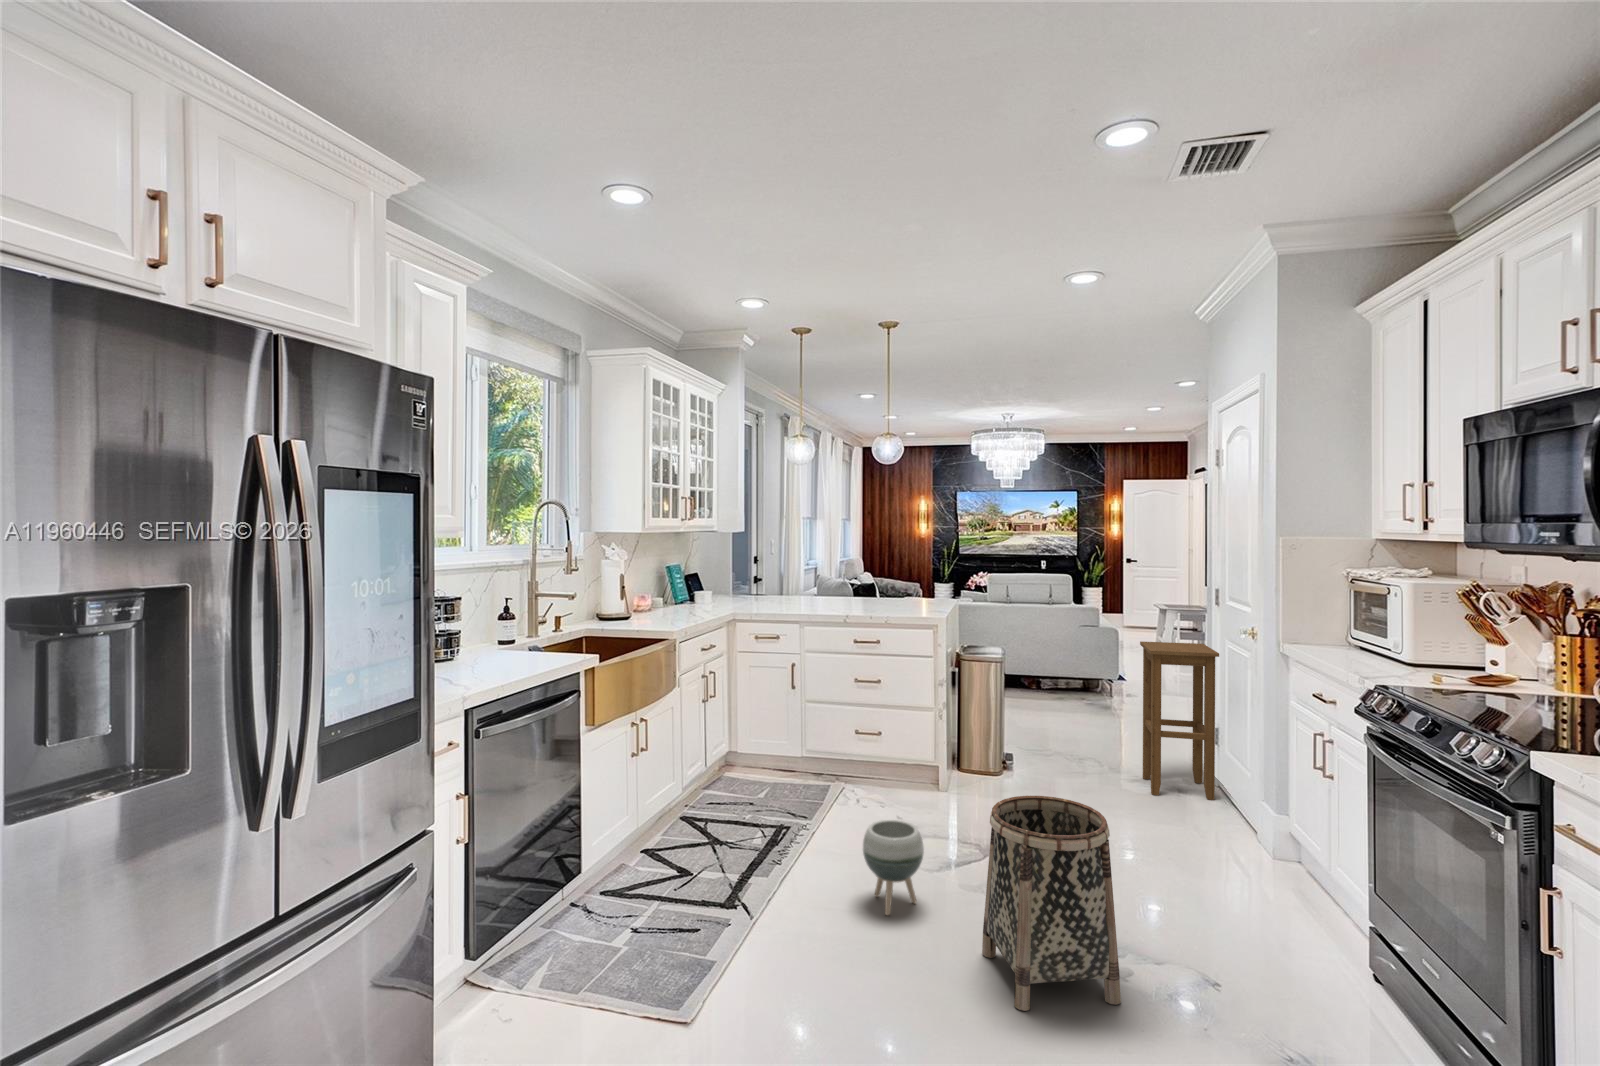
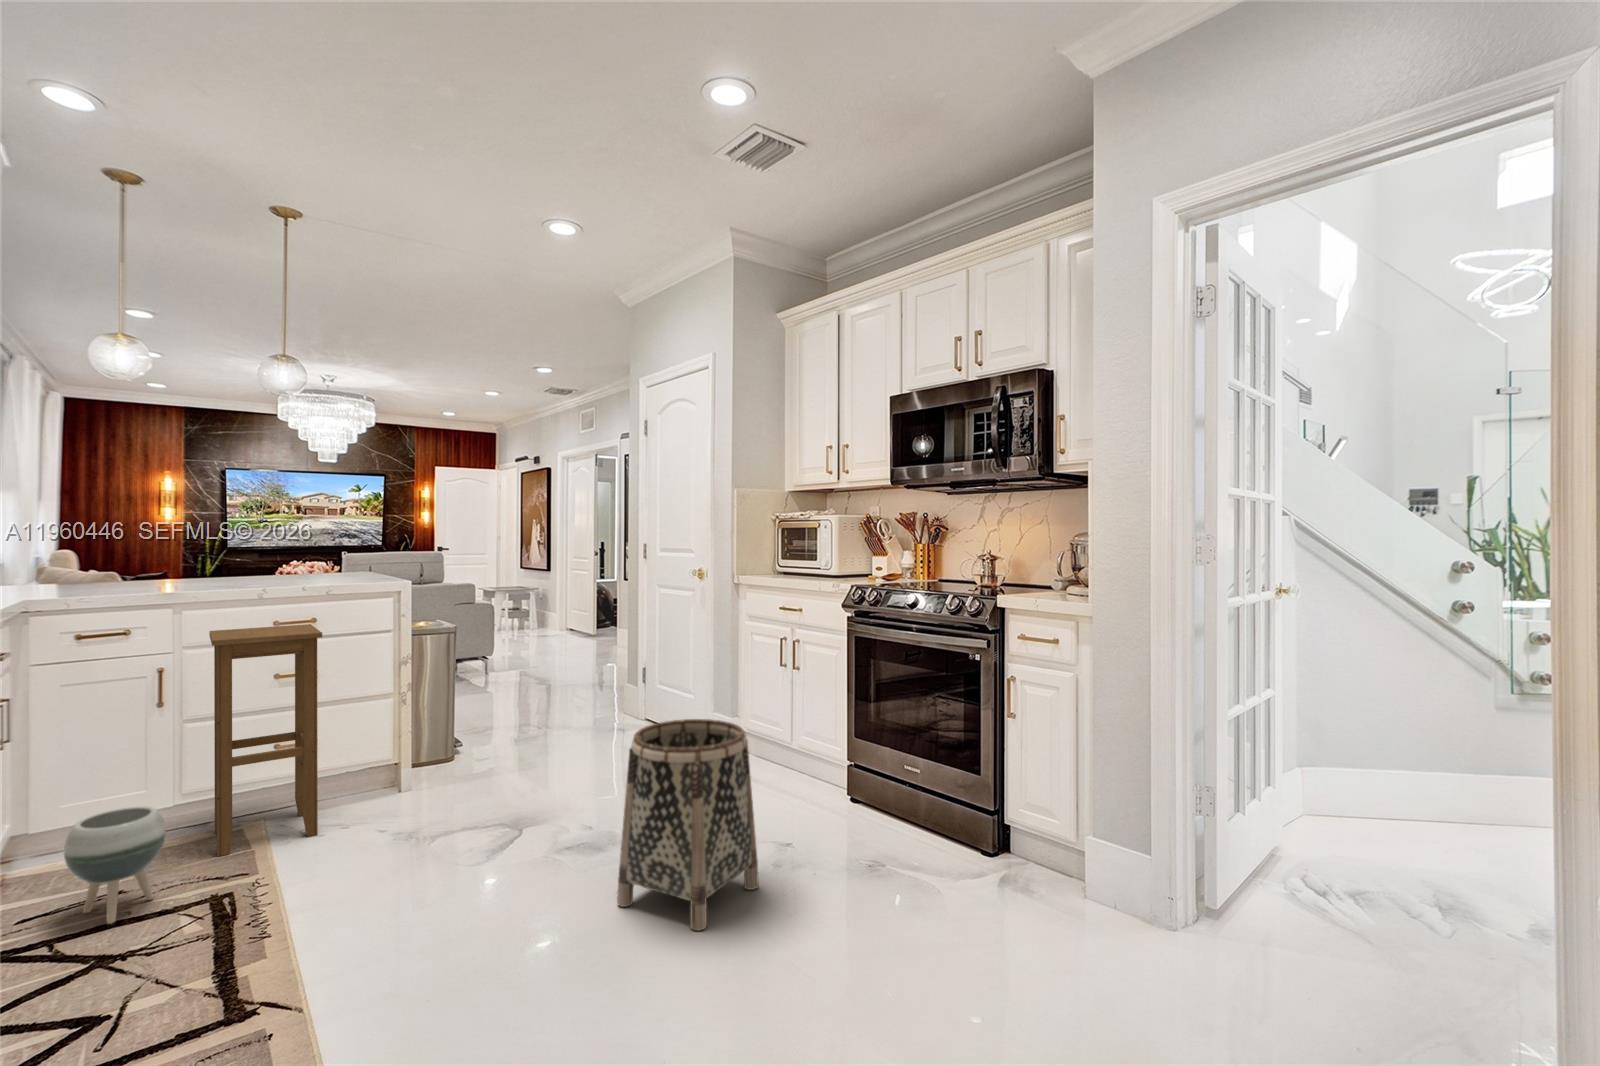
stool: present [1140,642,1219,800] -> present [209,624,322,856]
planter: present [863,820,924,915] -> present [64,806,166,924]

